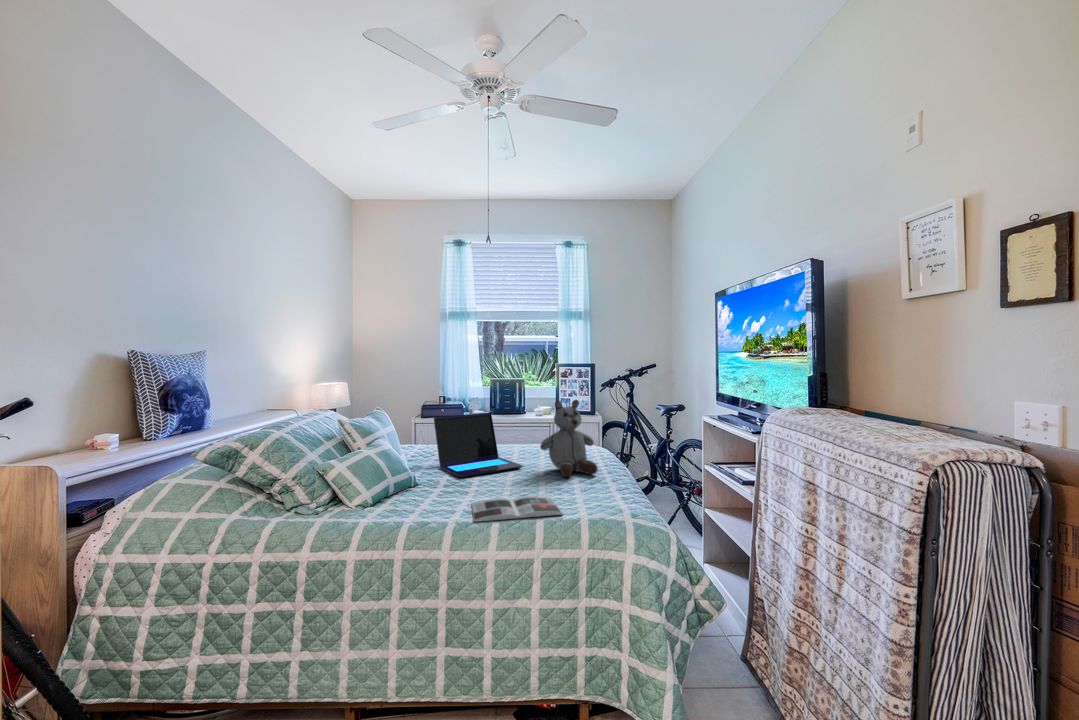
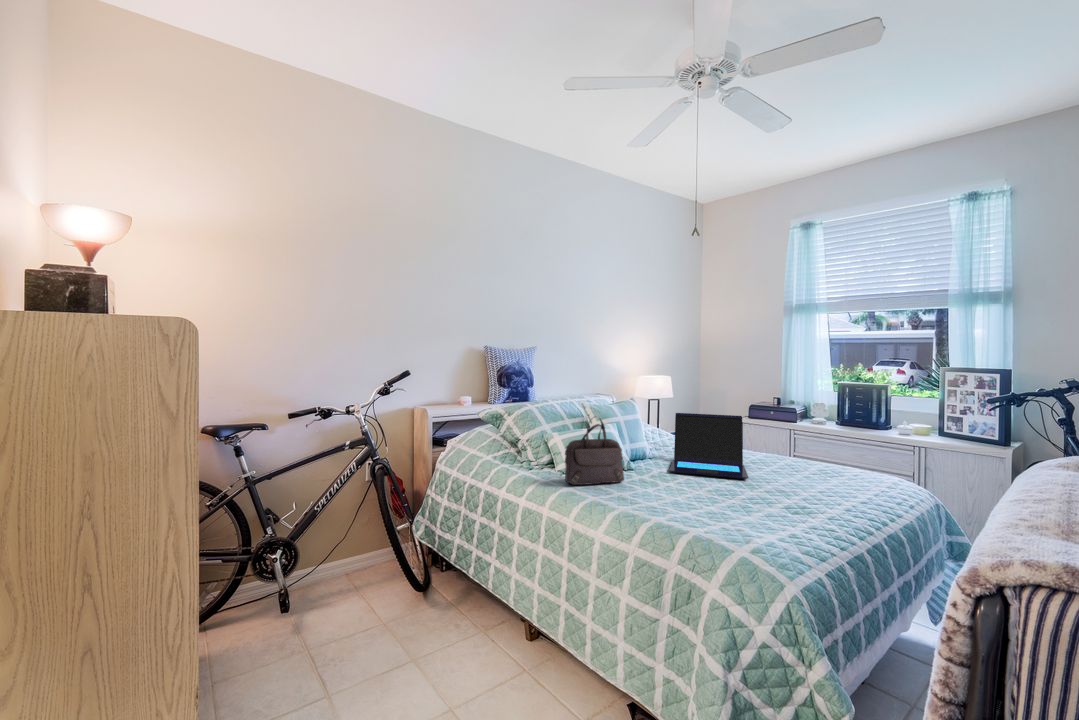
stuffed bear: present [540,400,598,477] -> none [759,410,839,507]
handbag: none [387,429,442,516] -> present [565,419,624,485]
magazine: present [471,496,563,522] -> none [609,492,712,525]

